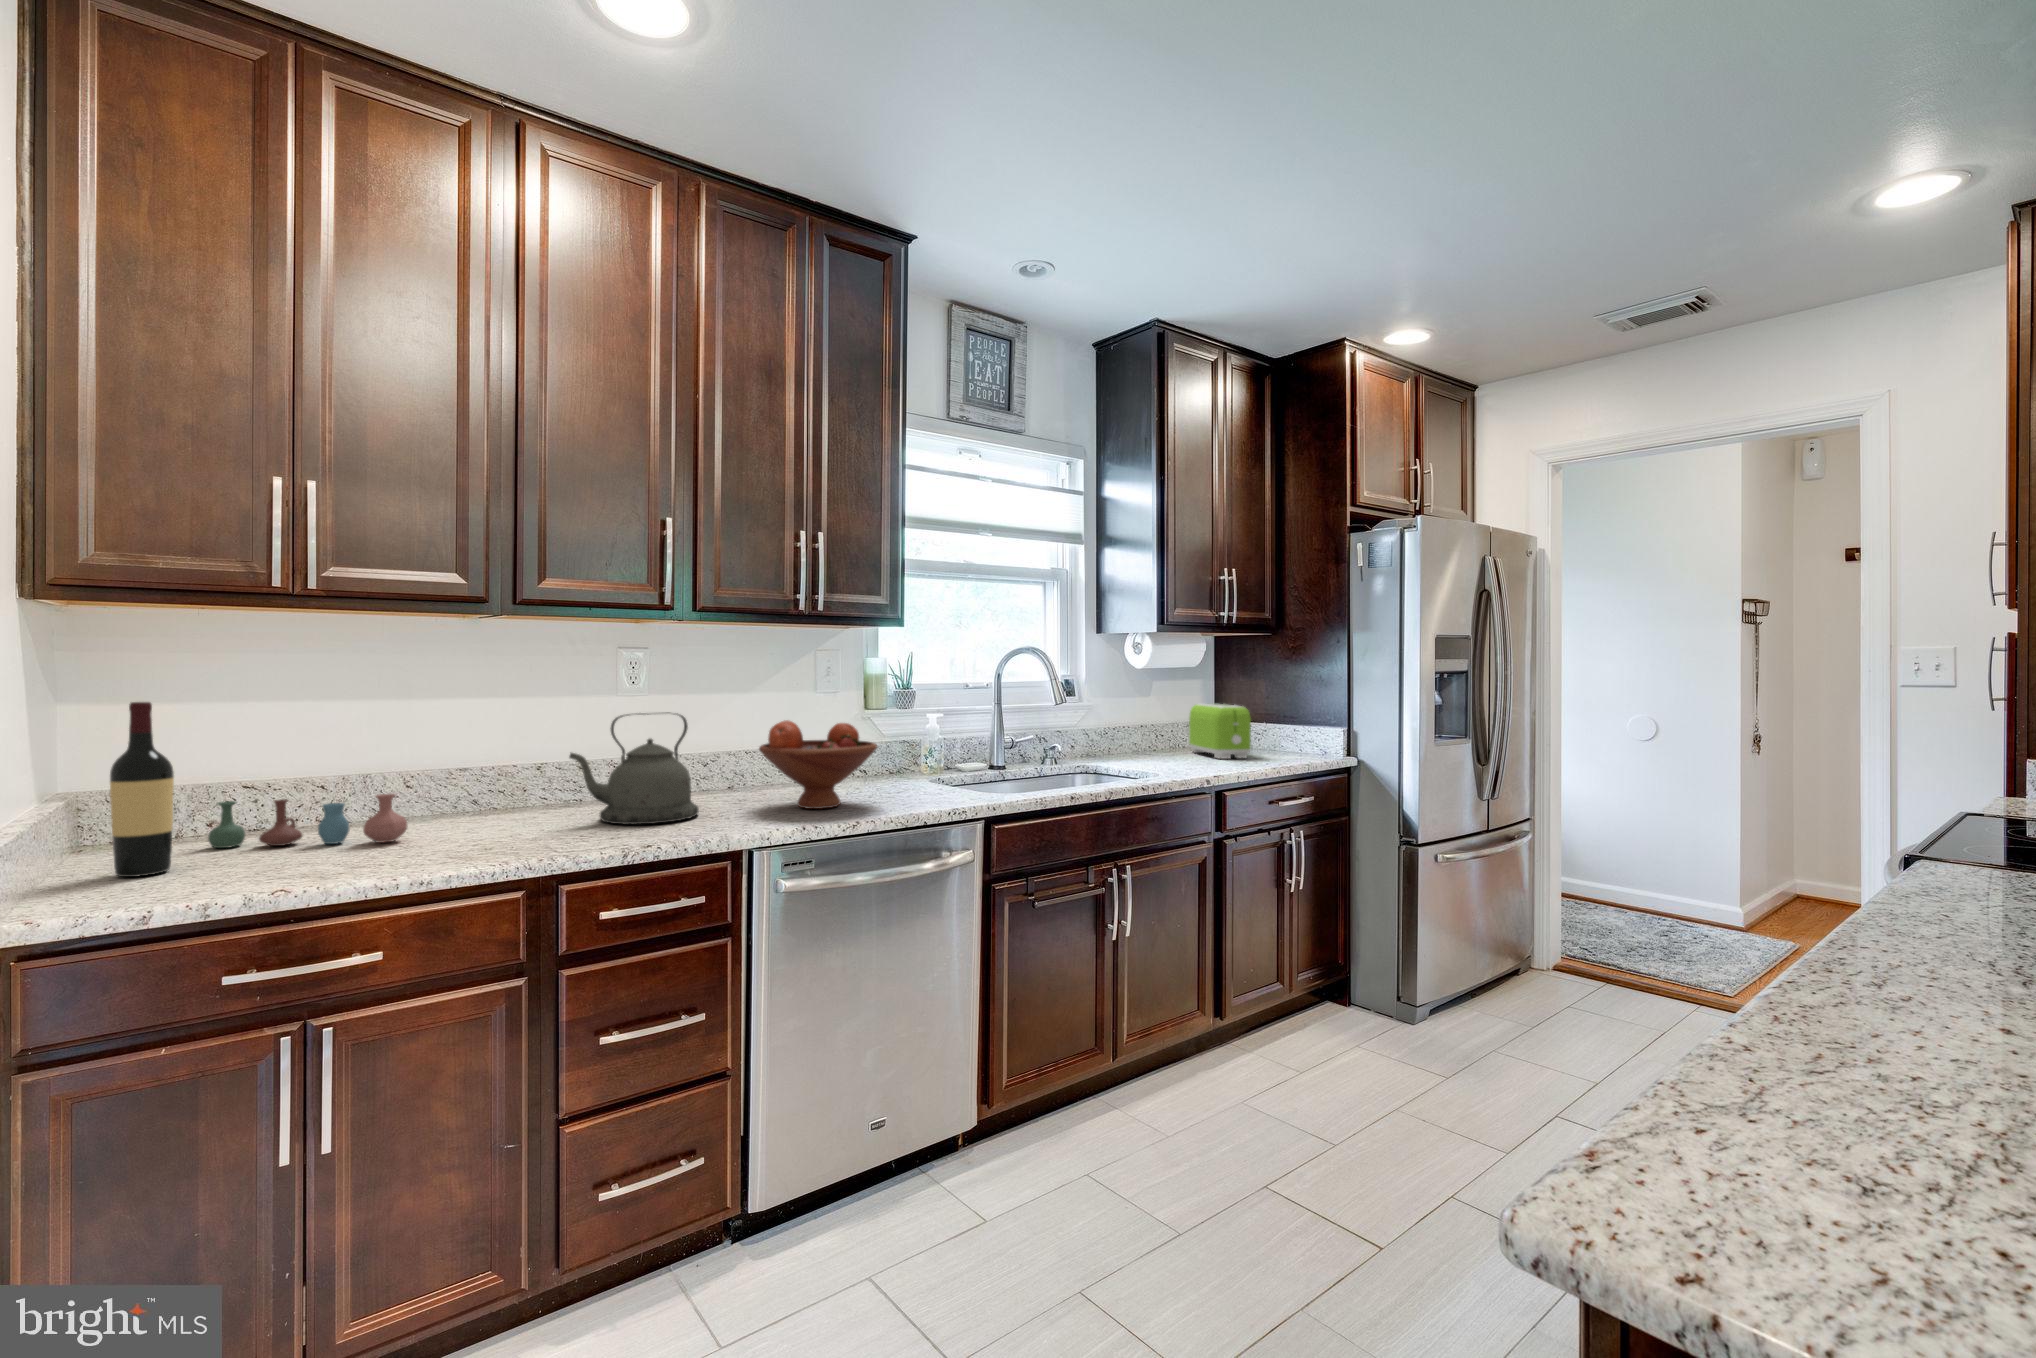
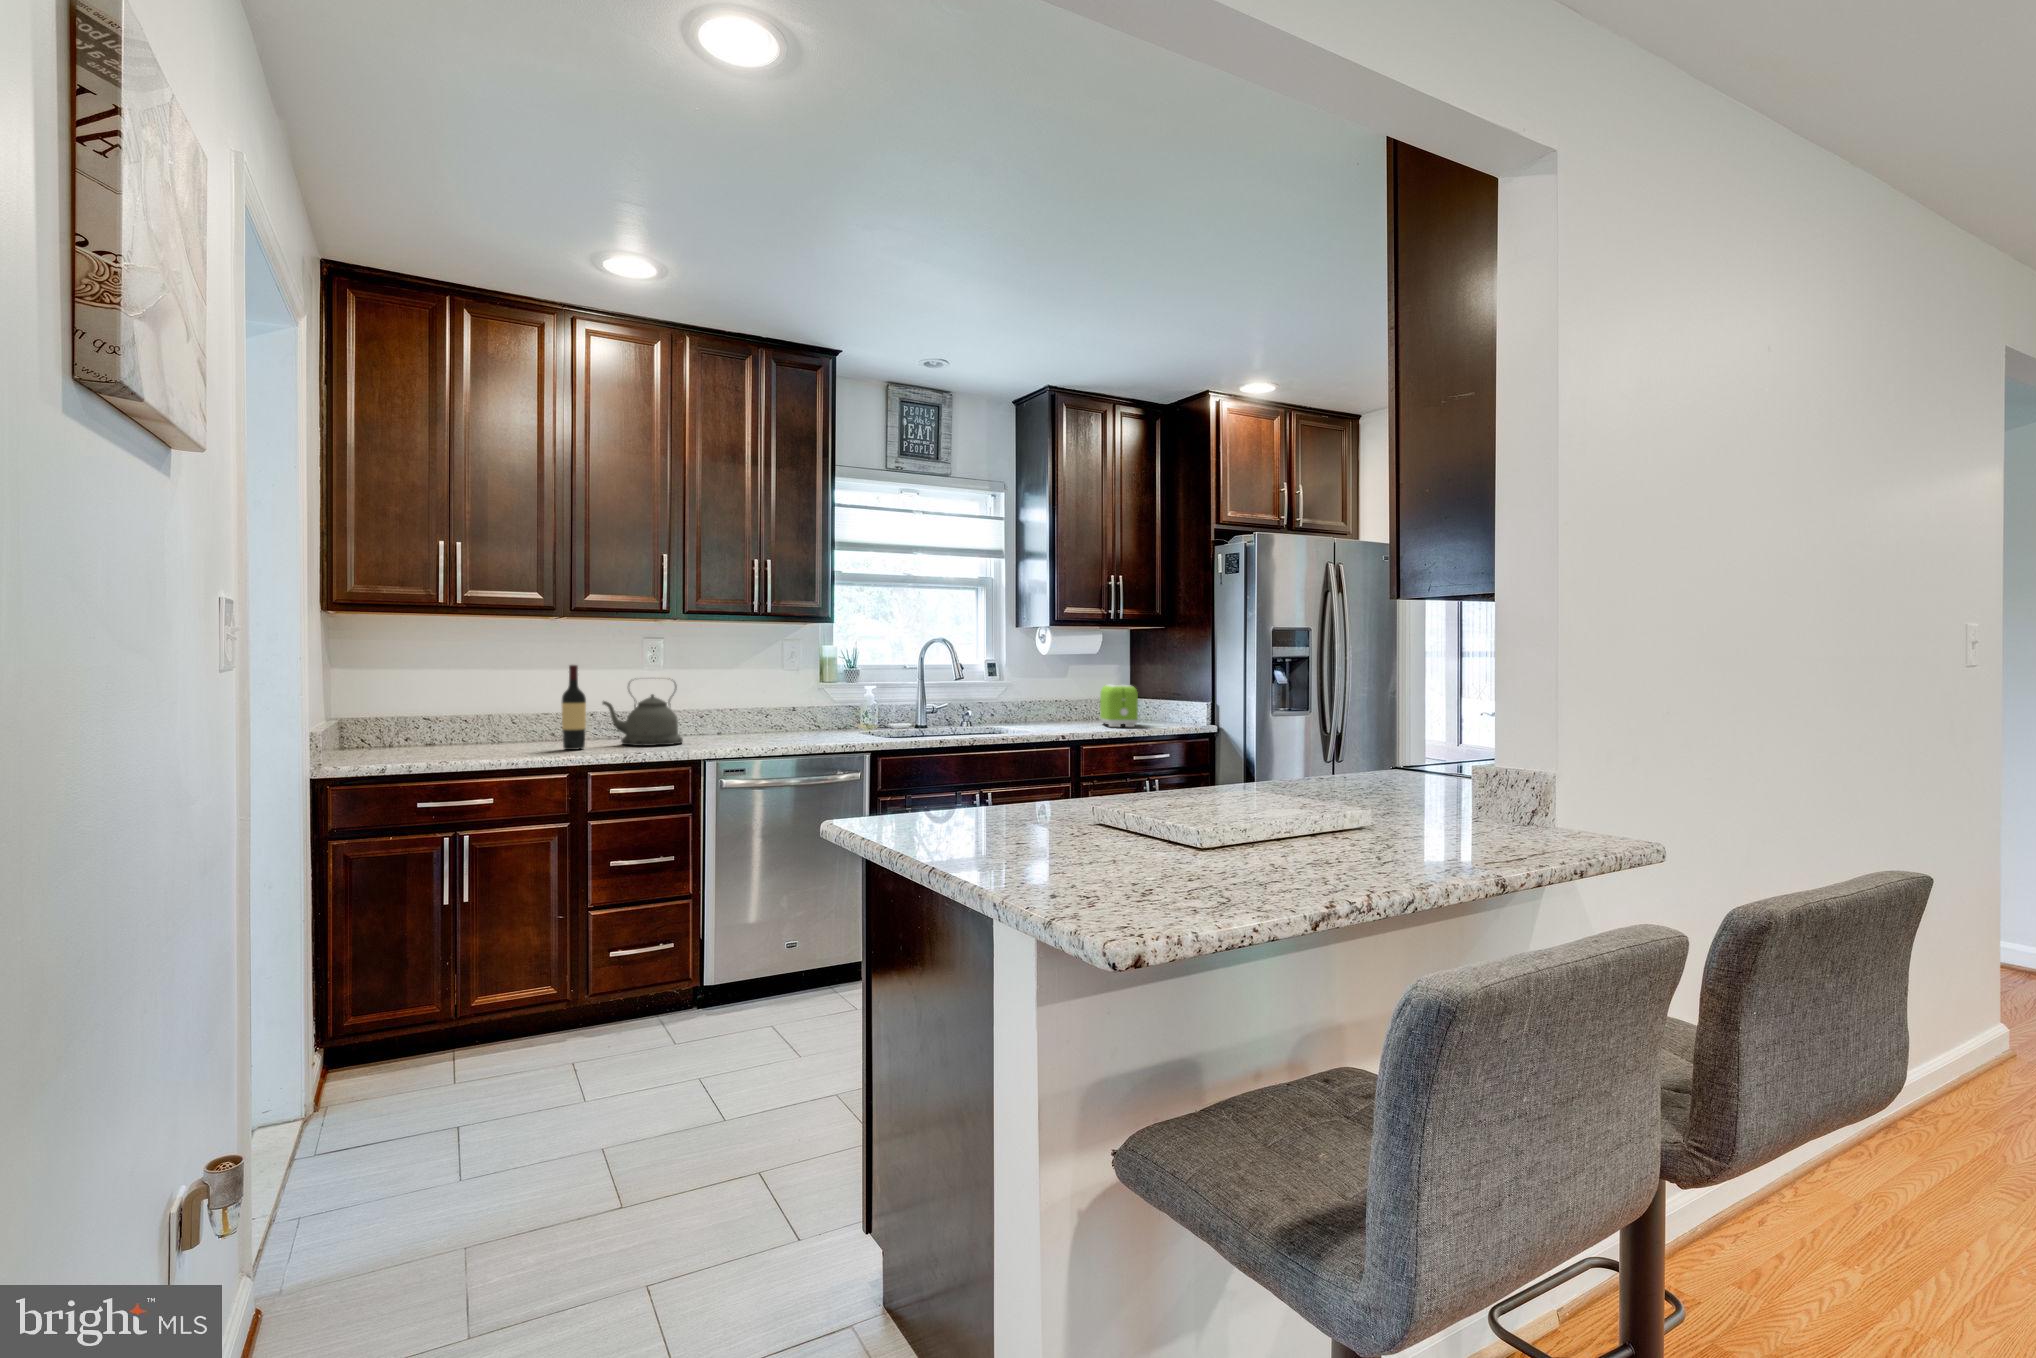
wine bottle: present [110,702,174,877] -> present [561,665,586,750]
fruit bowl: present [759,720,877,809] -> none [723,685,802,742]
vase: present [208,794,408,848] -> none [407,721,510,749]

